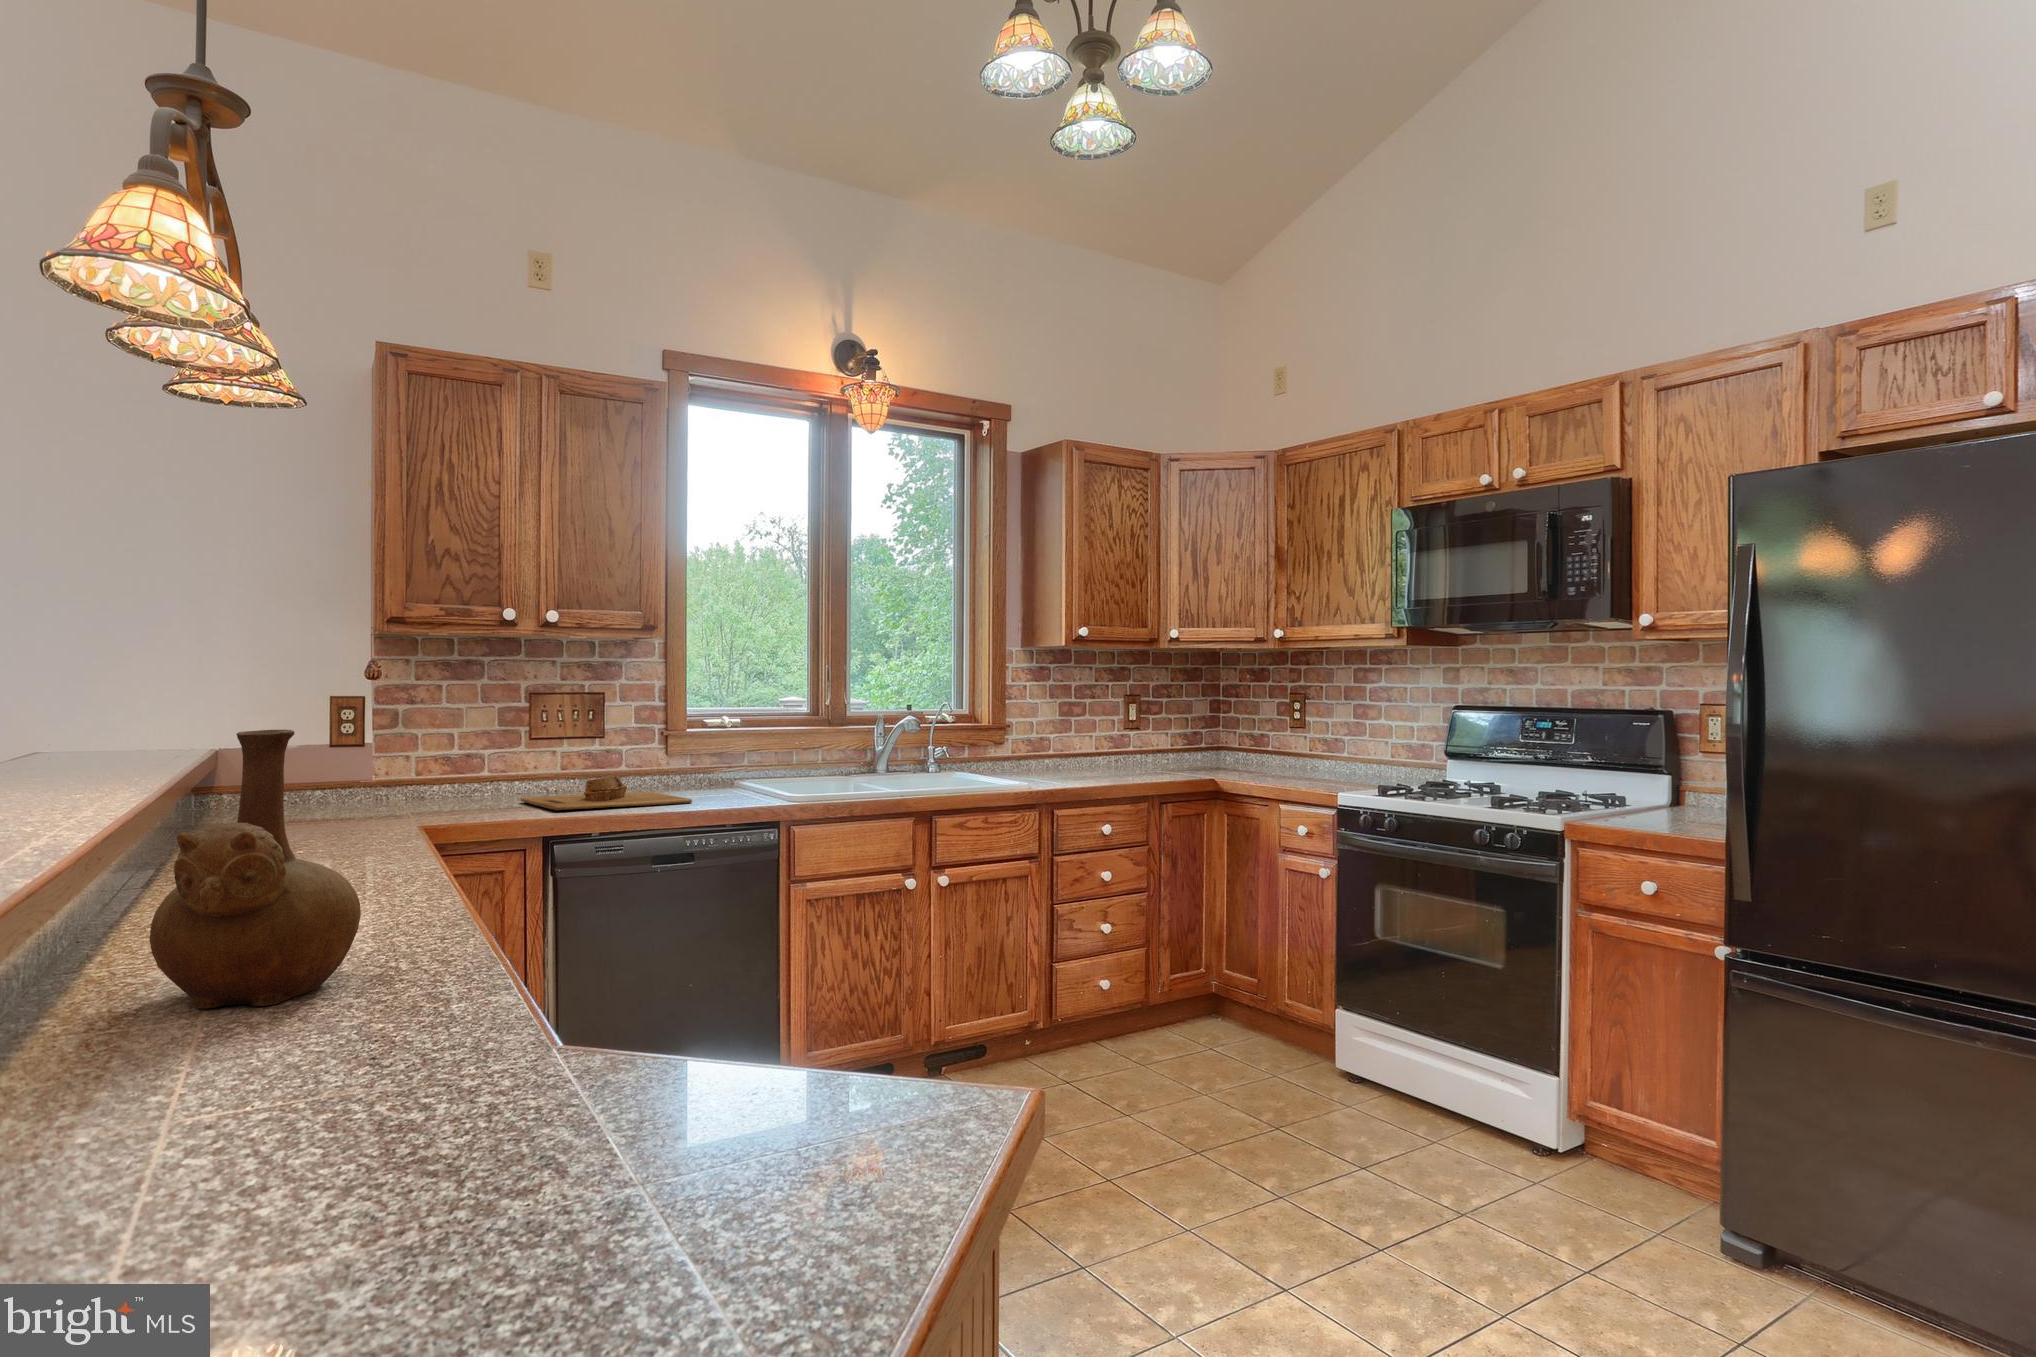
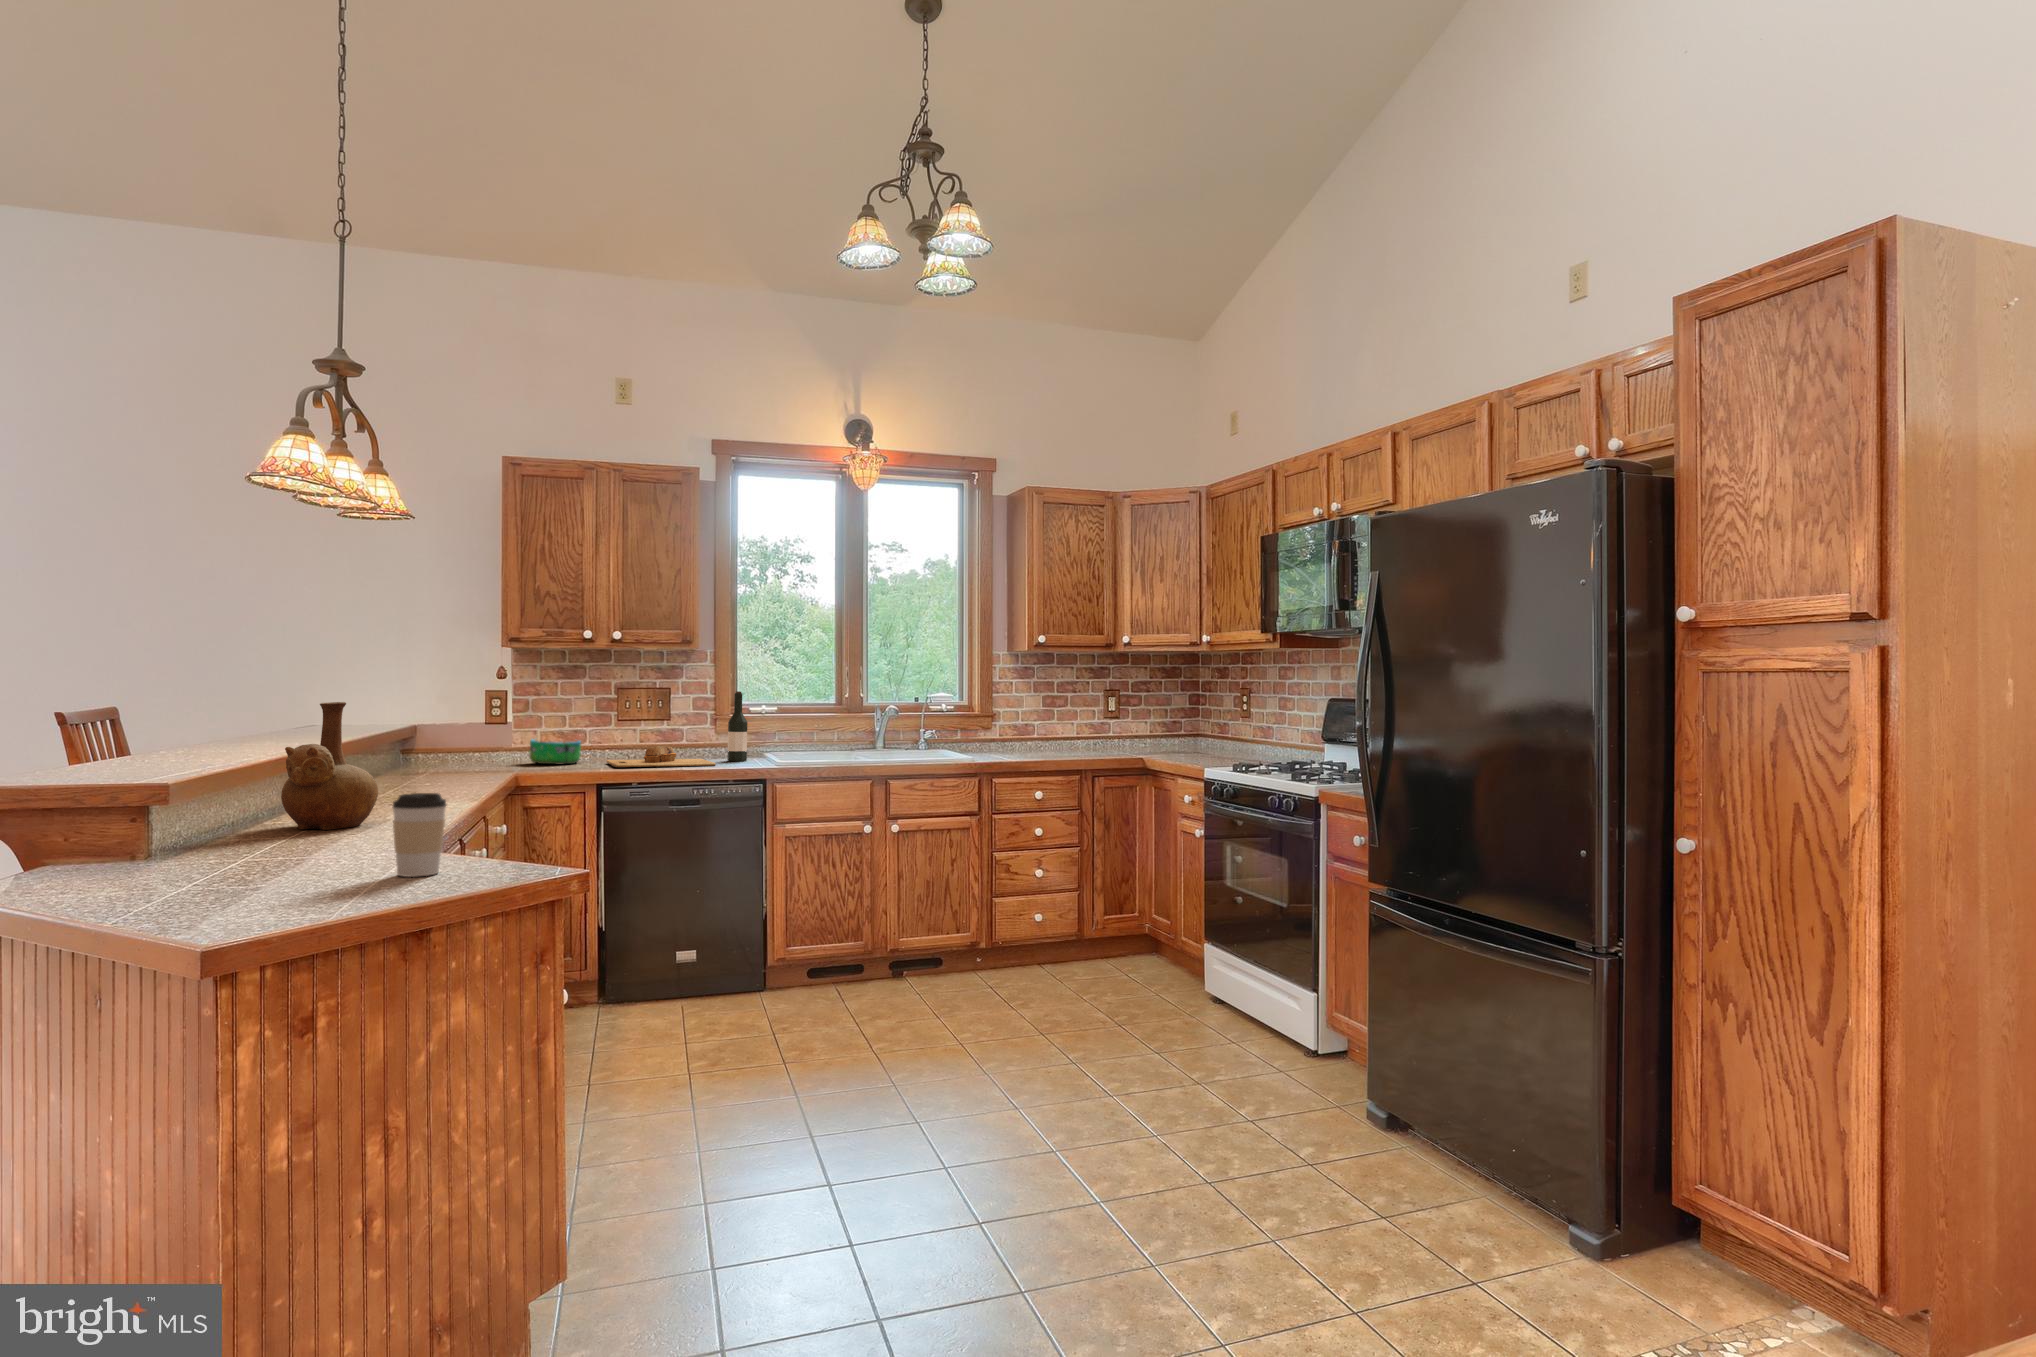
wine bottle: none [687,698,716,794] -> present [727,691,747,761]
decorative bowl: none [401,767,481,807] -> present [529,739,581,764]
coffee cup: none [710,975,839,1215] -> present [393,793,446,877]

